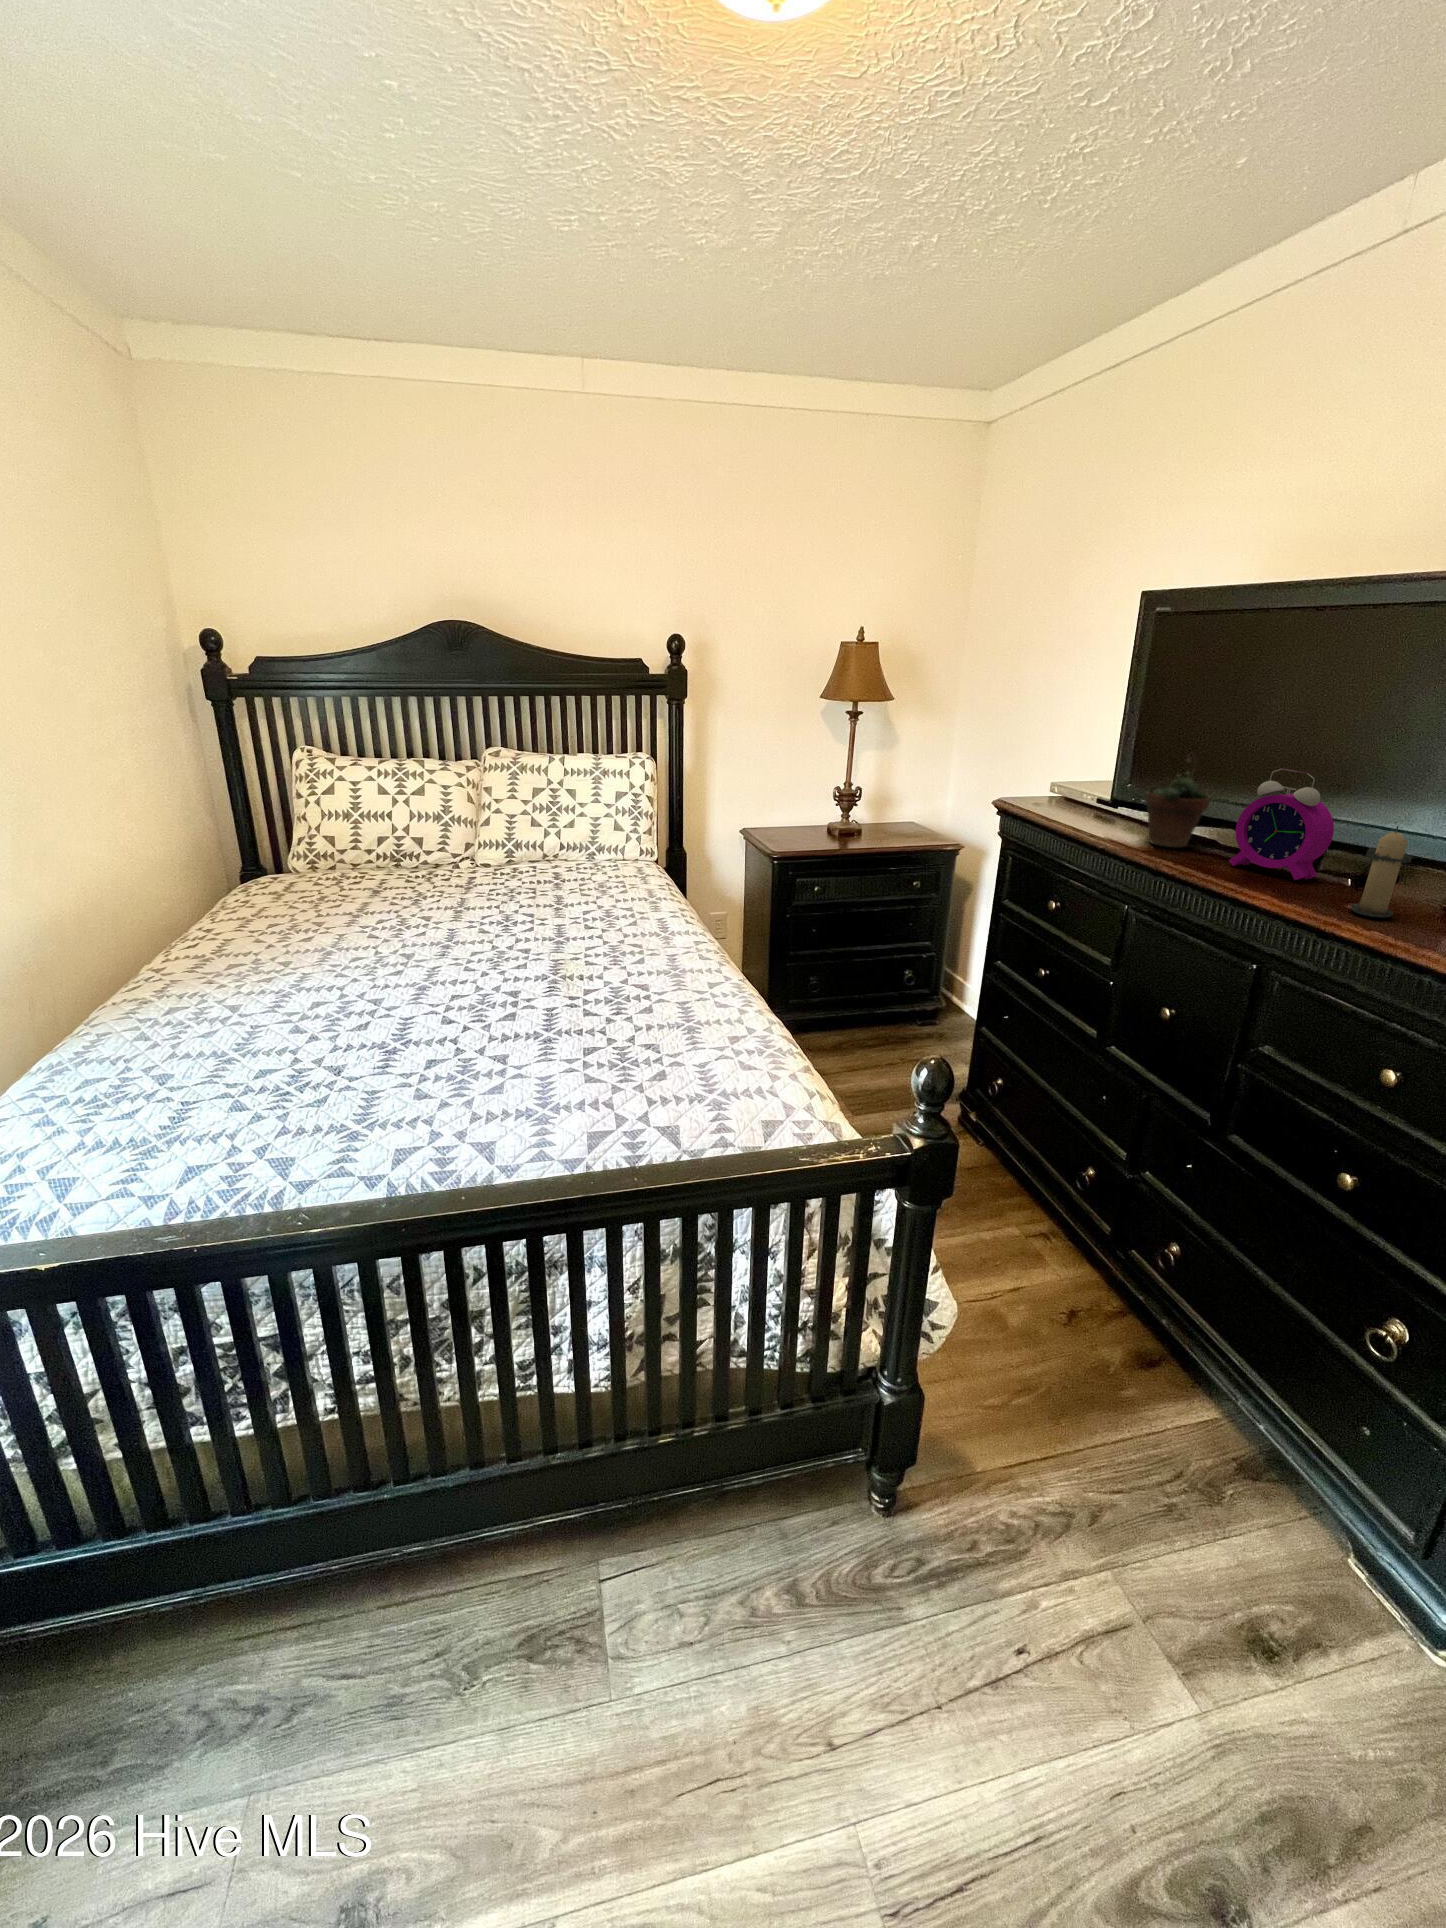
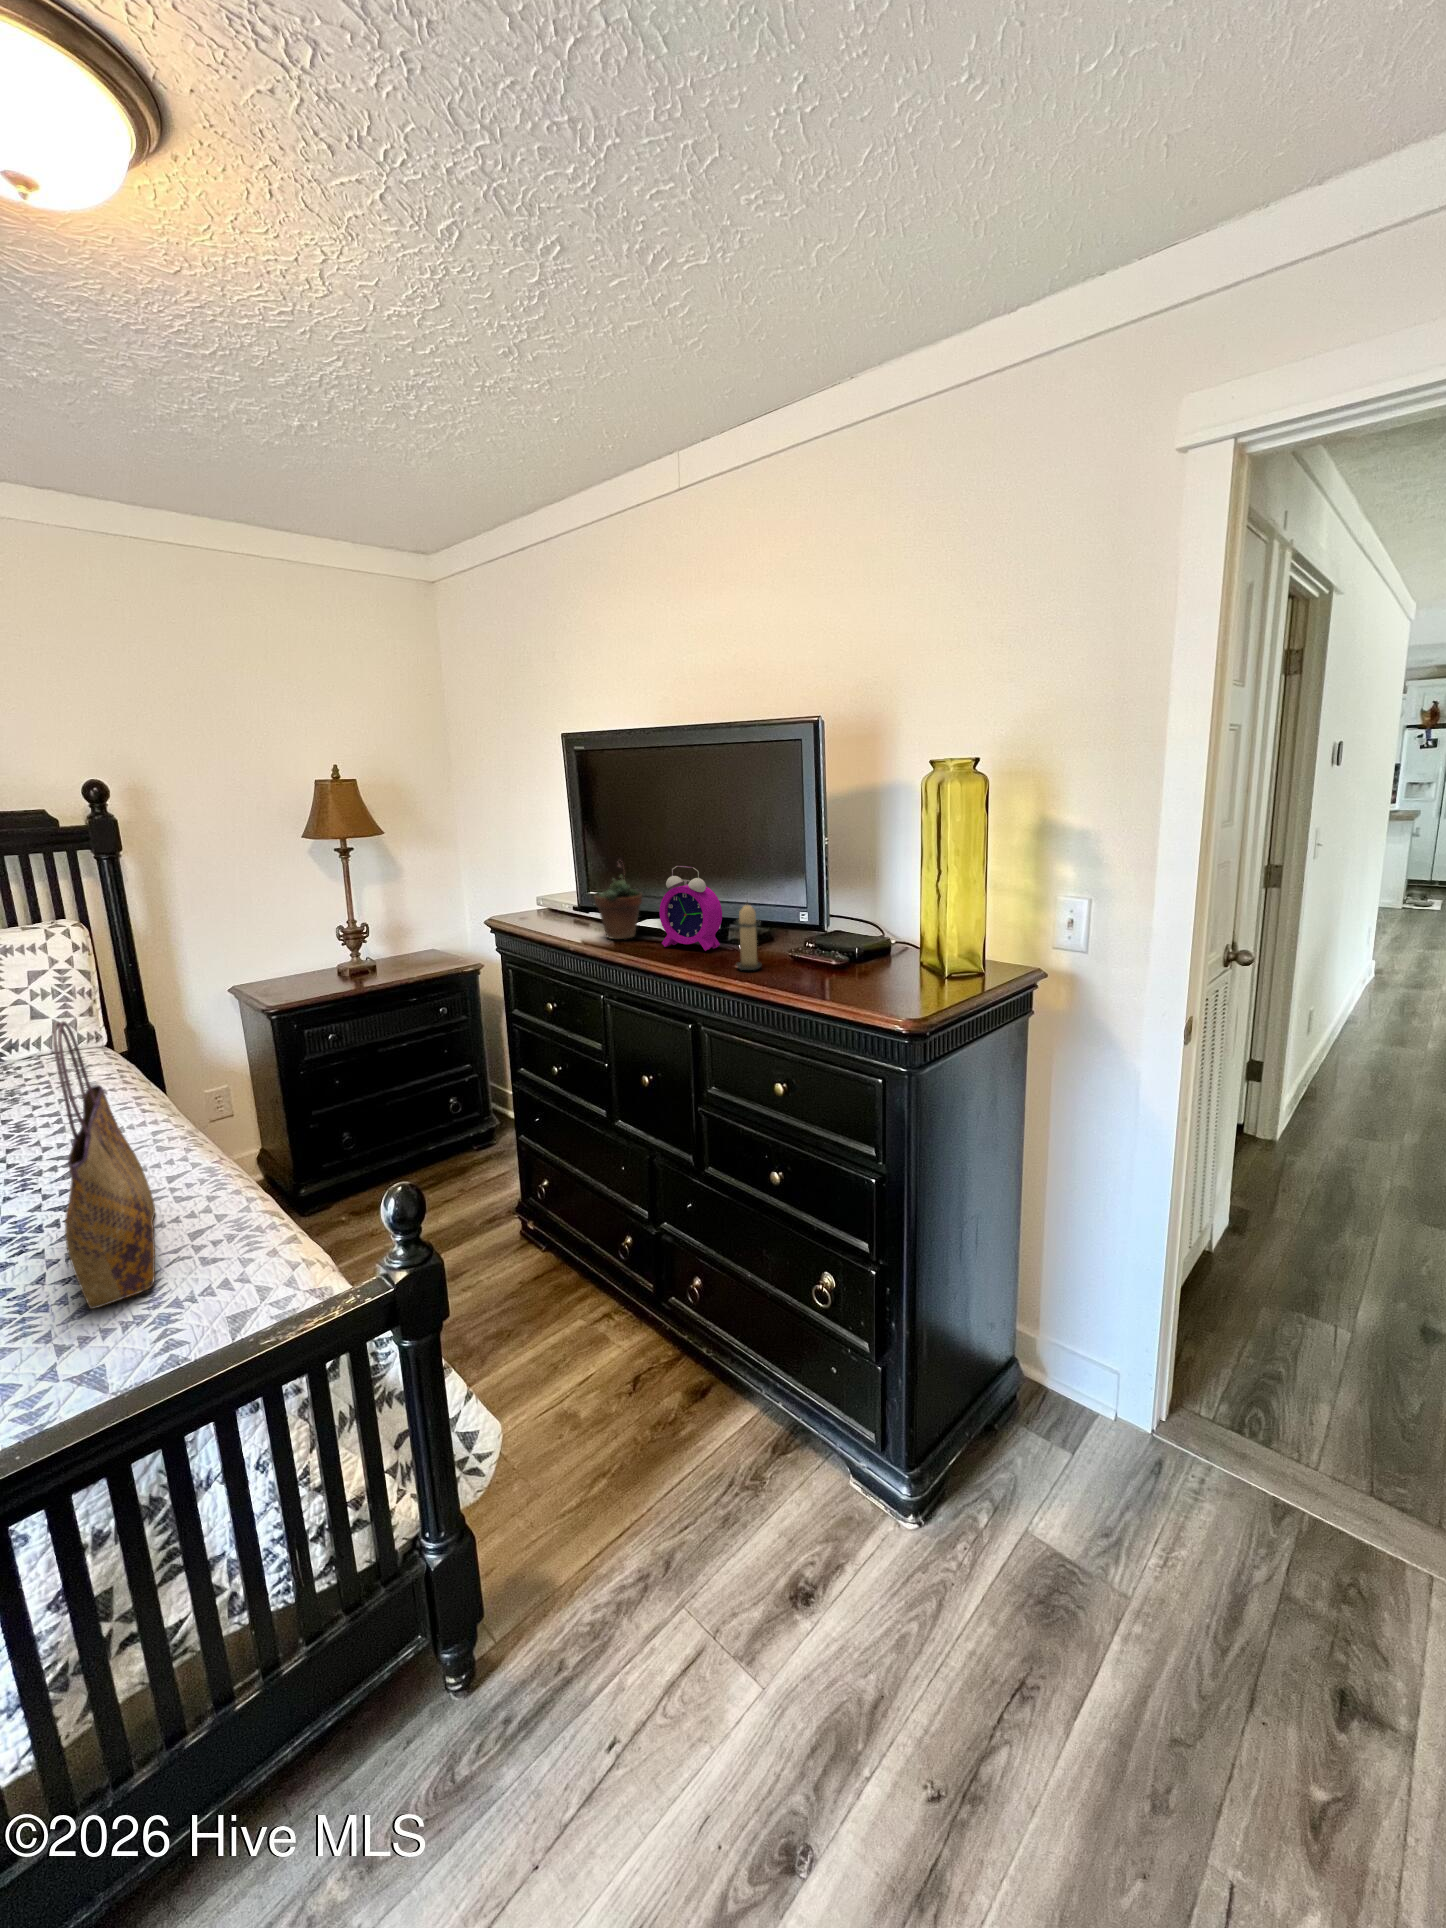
tote bag: none [658,837,714,1077] -> present [52,1021,155,1309]

